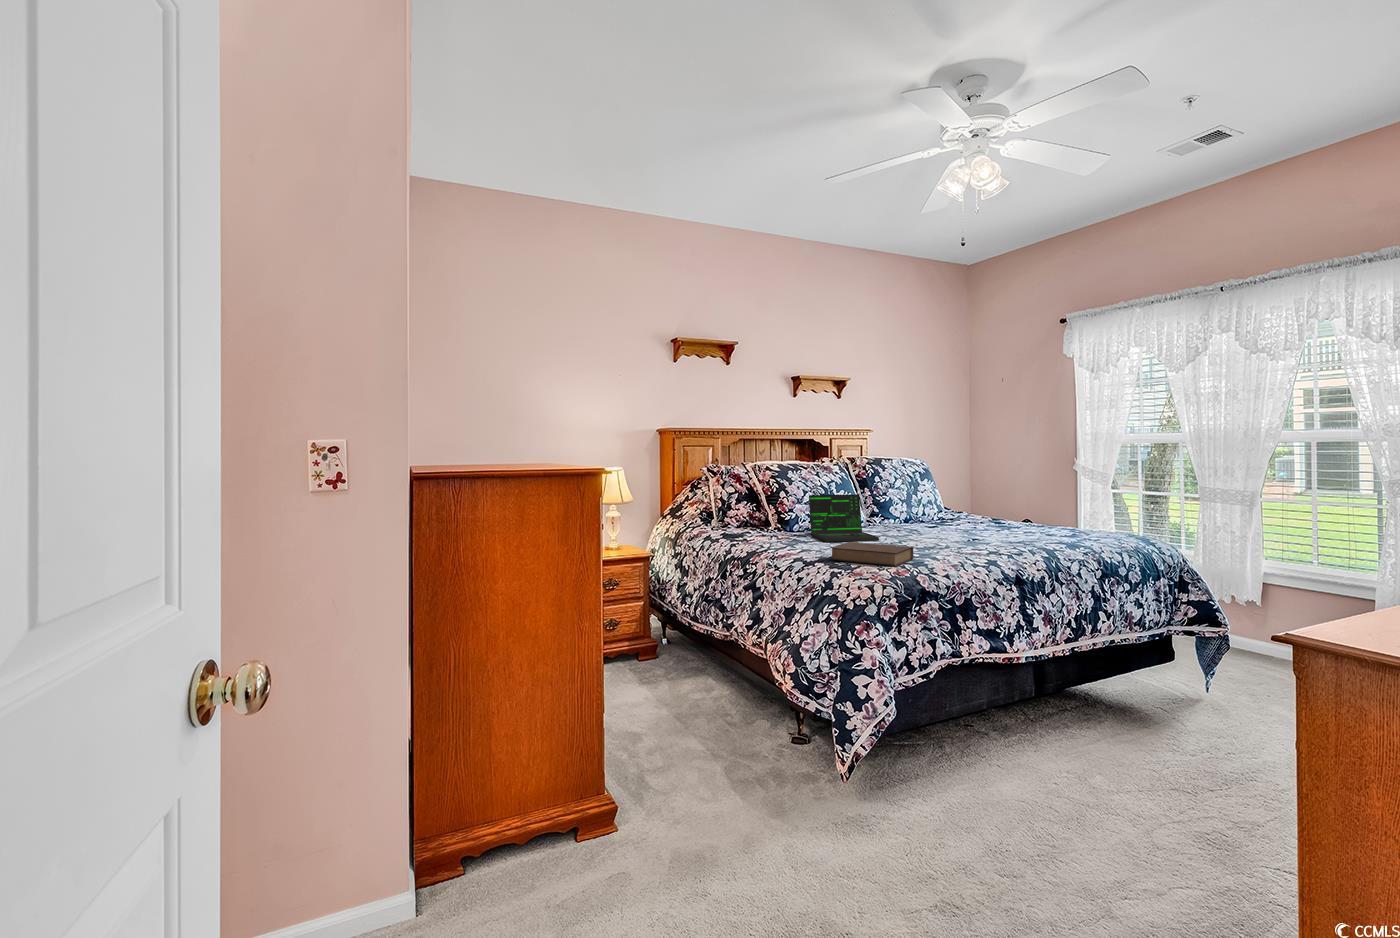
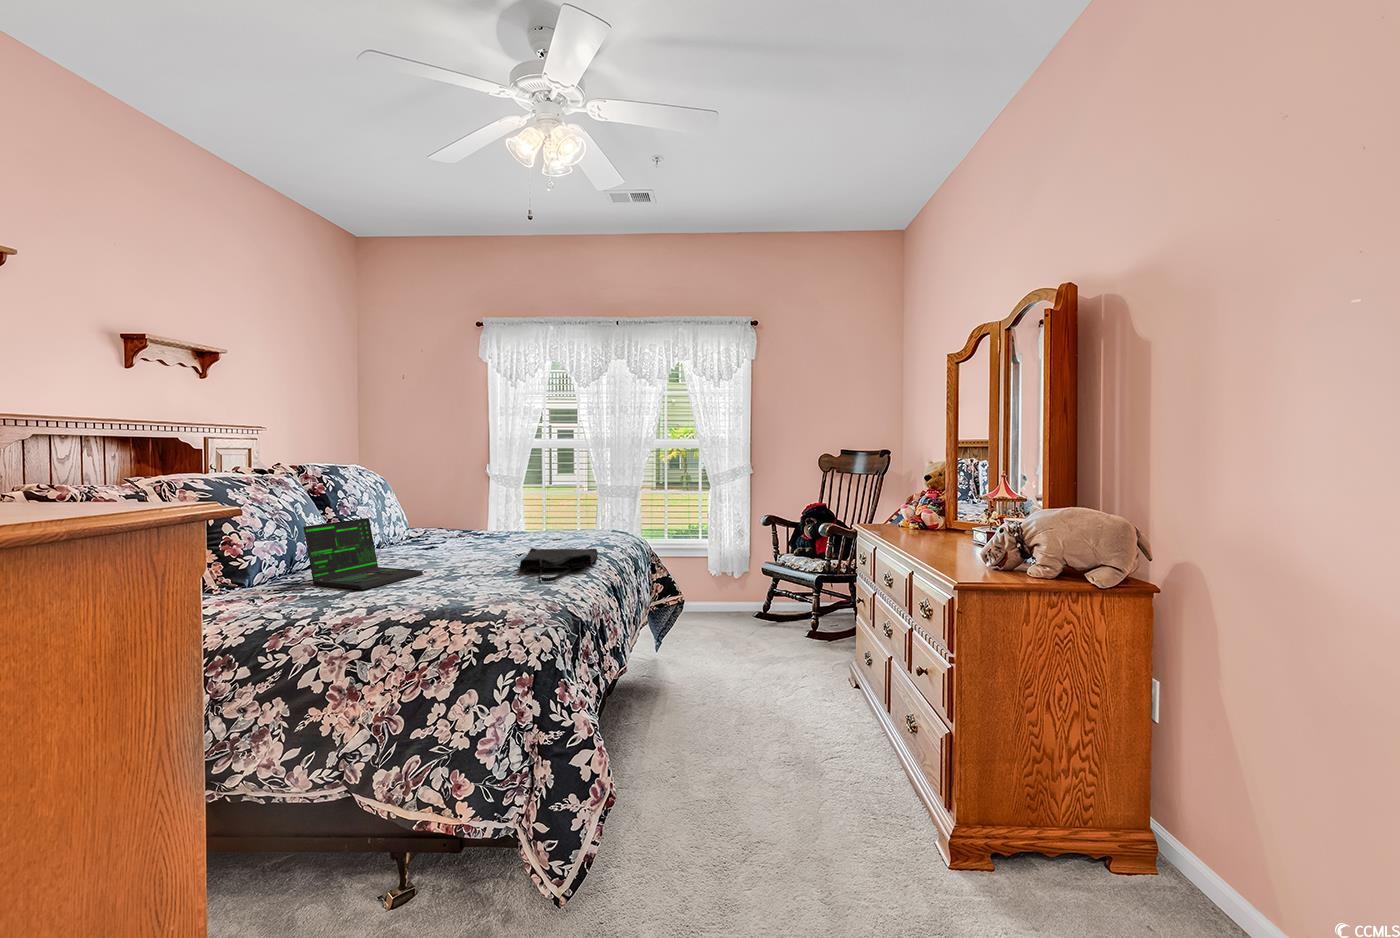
tote bag: none [937,533,1027,557] -> present [520,548,598,582]
book: present [831,542,913,566] -> none [440,576,539,614]

